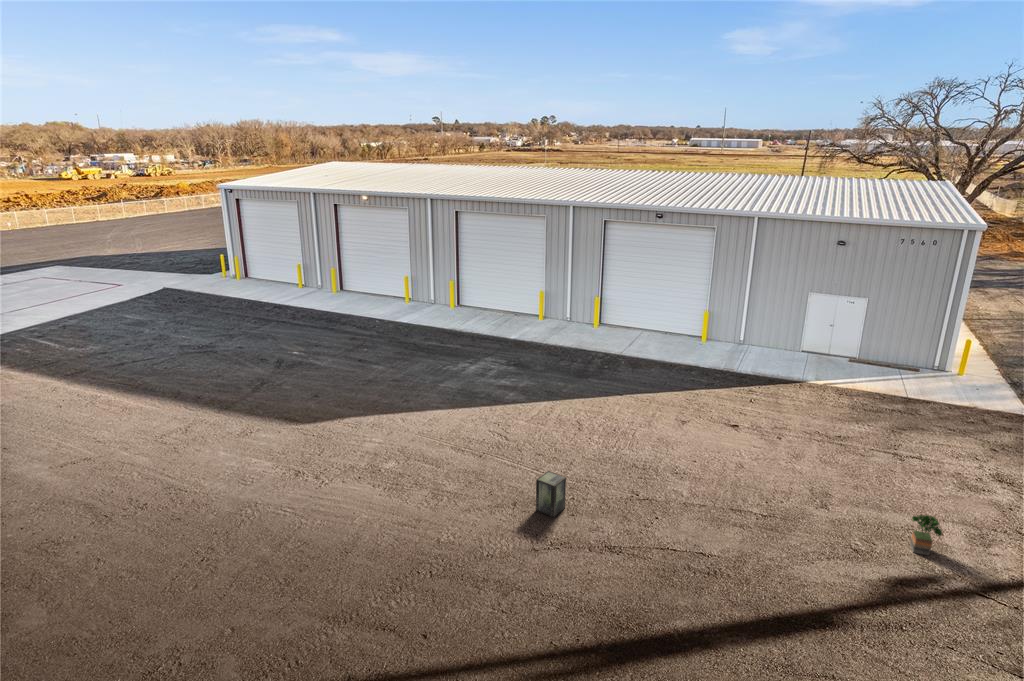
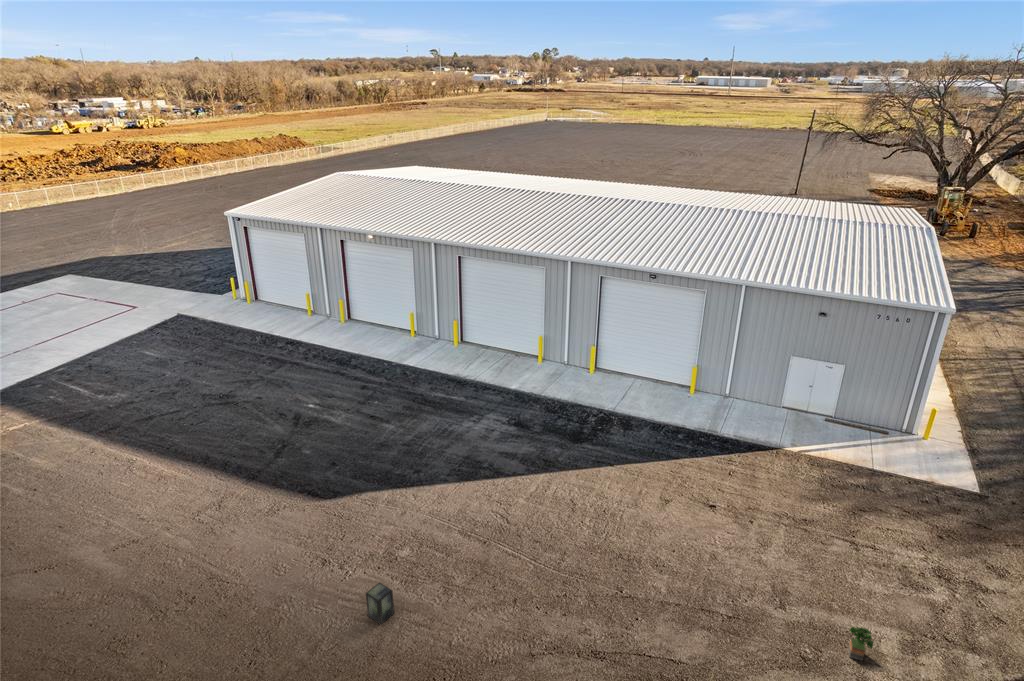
storage box: present [536,471,566,517] -> present [366,583,394,625]

